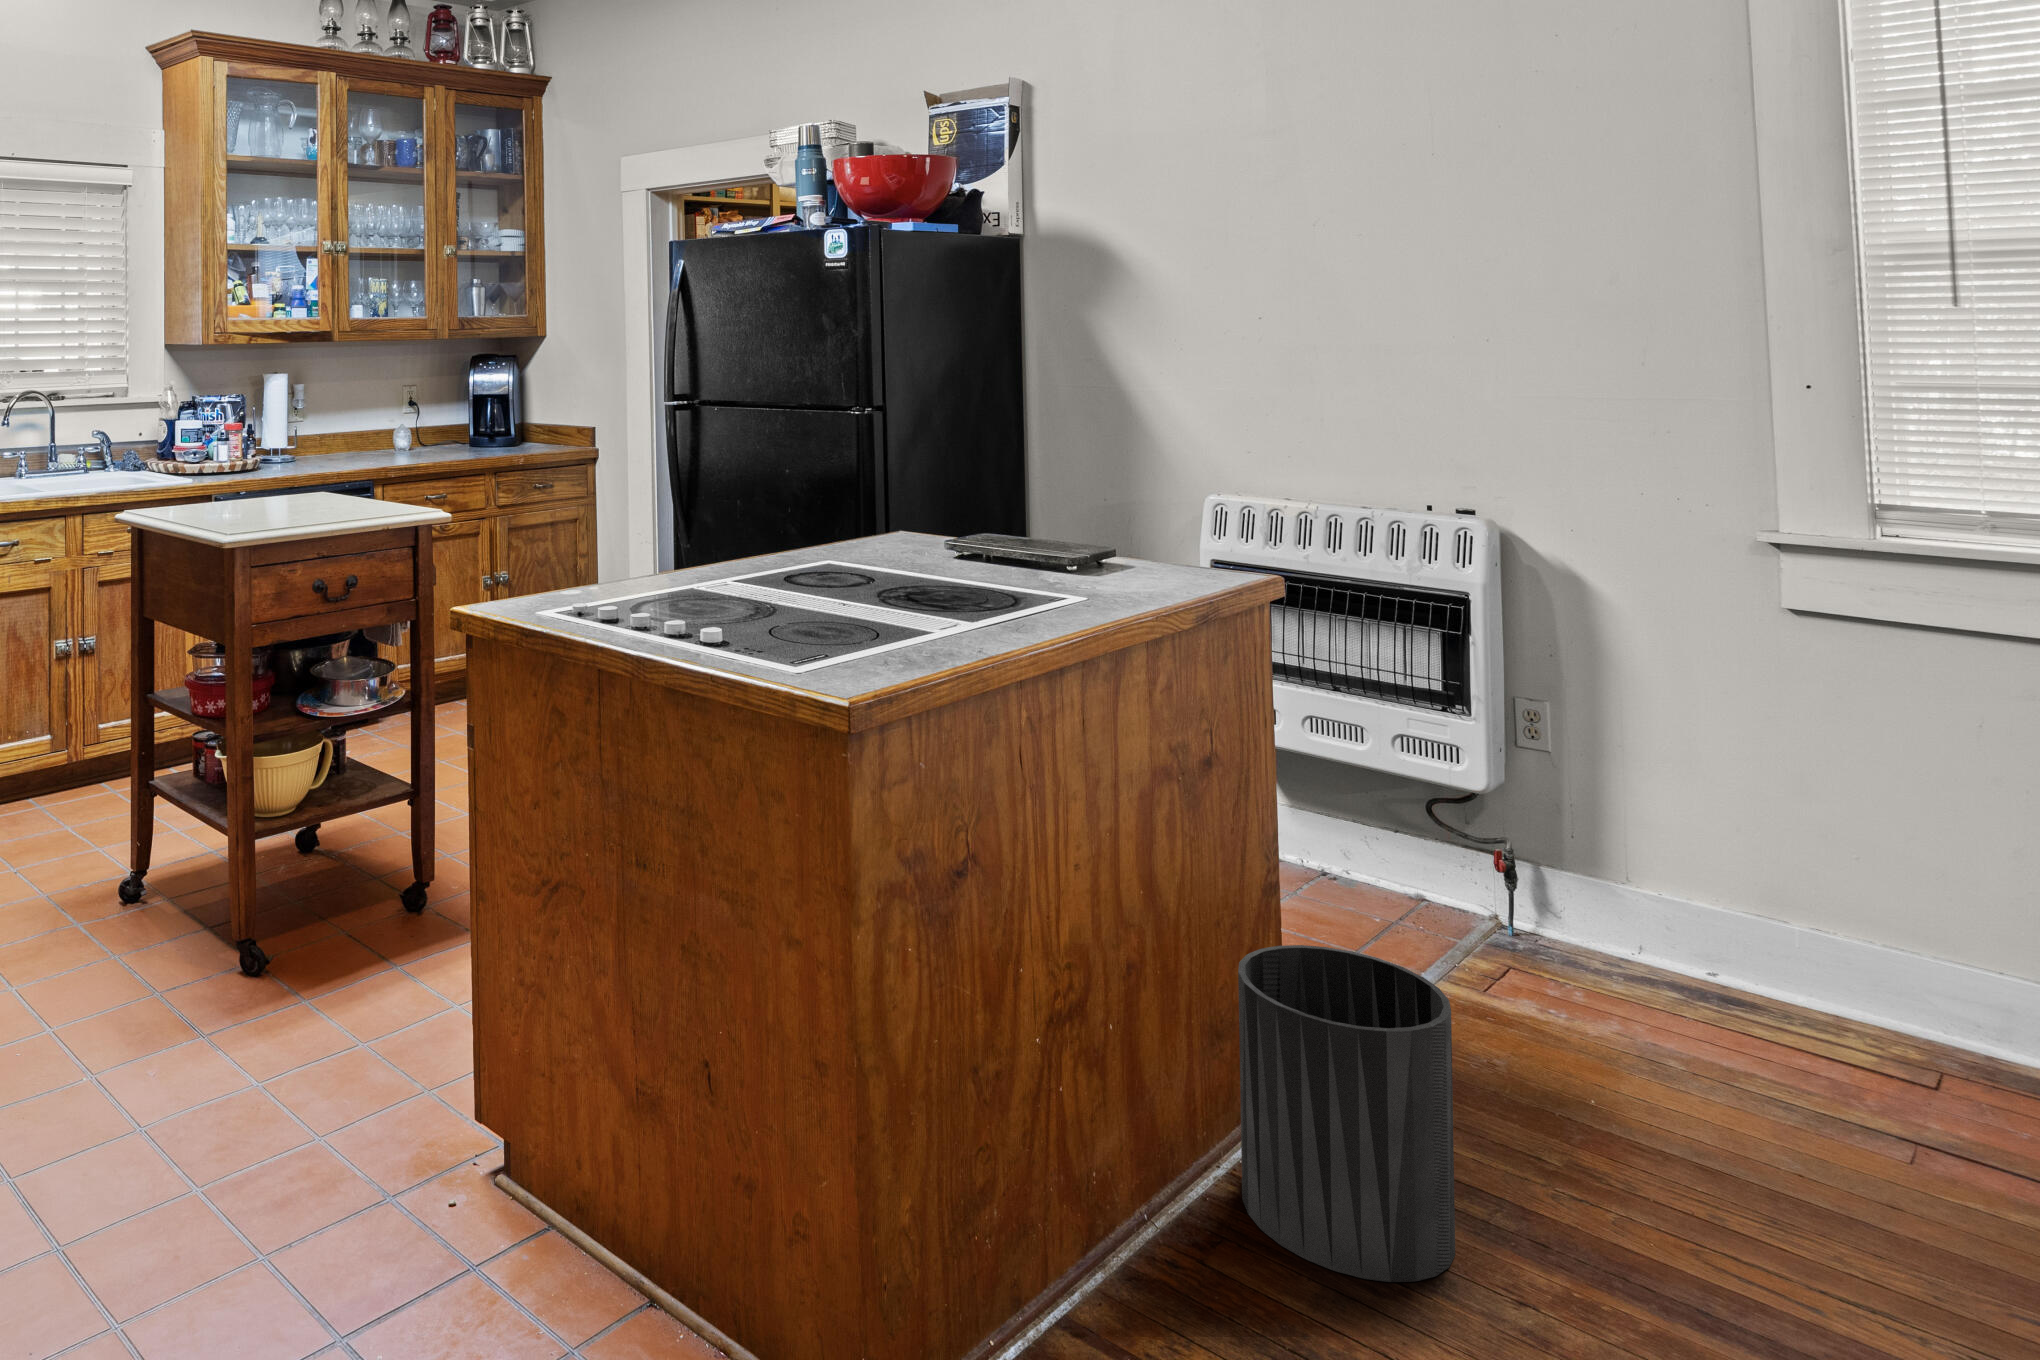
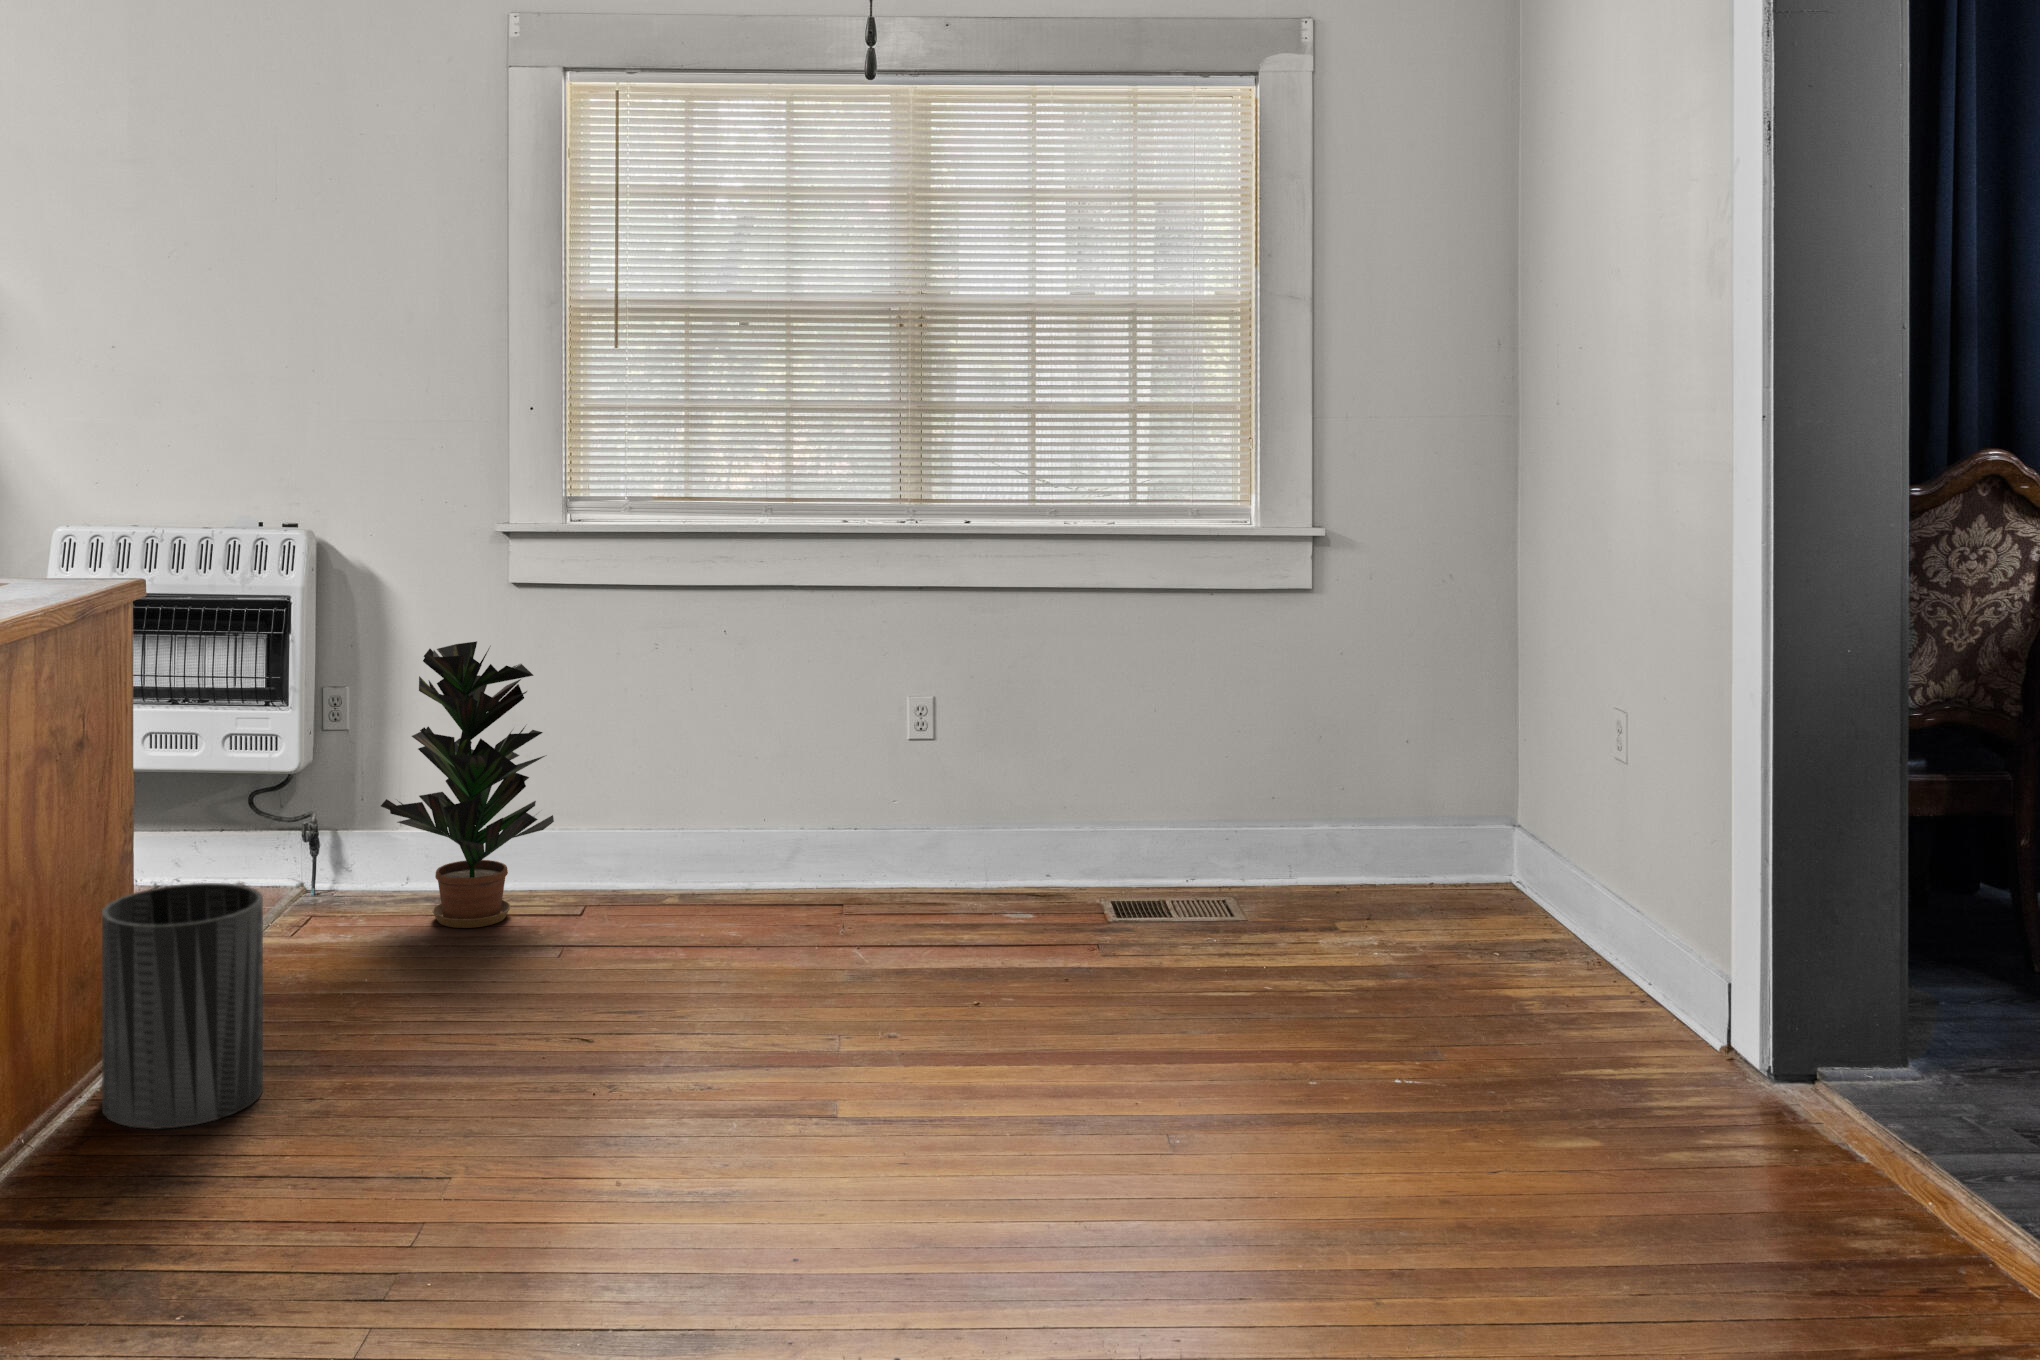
potted plant: none [1607,680,1906,1065] -> present [381,641,554,928]

